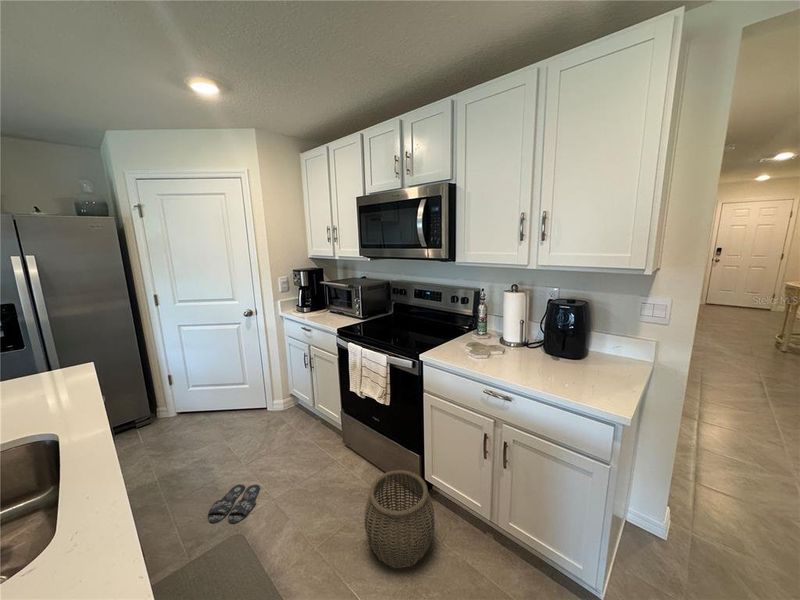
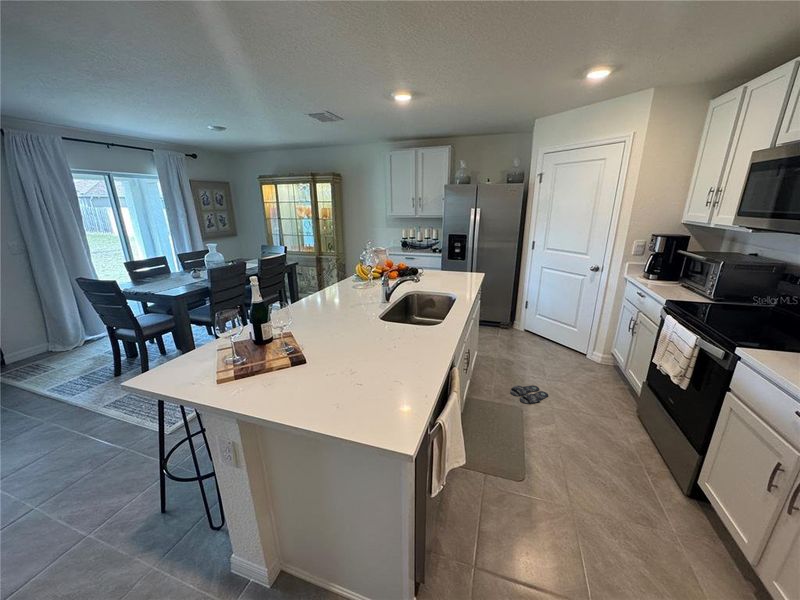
woven basket: present [364,470,435,567] -> none [599,437,685,526]

